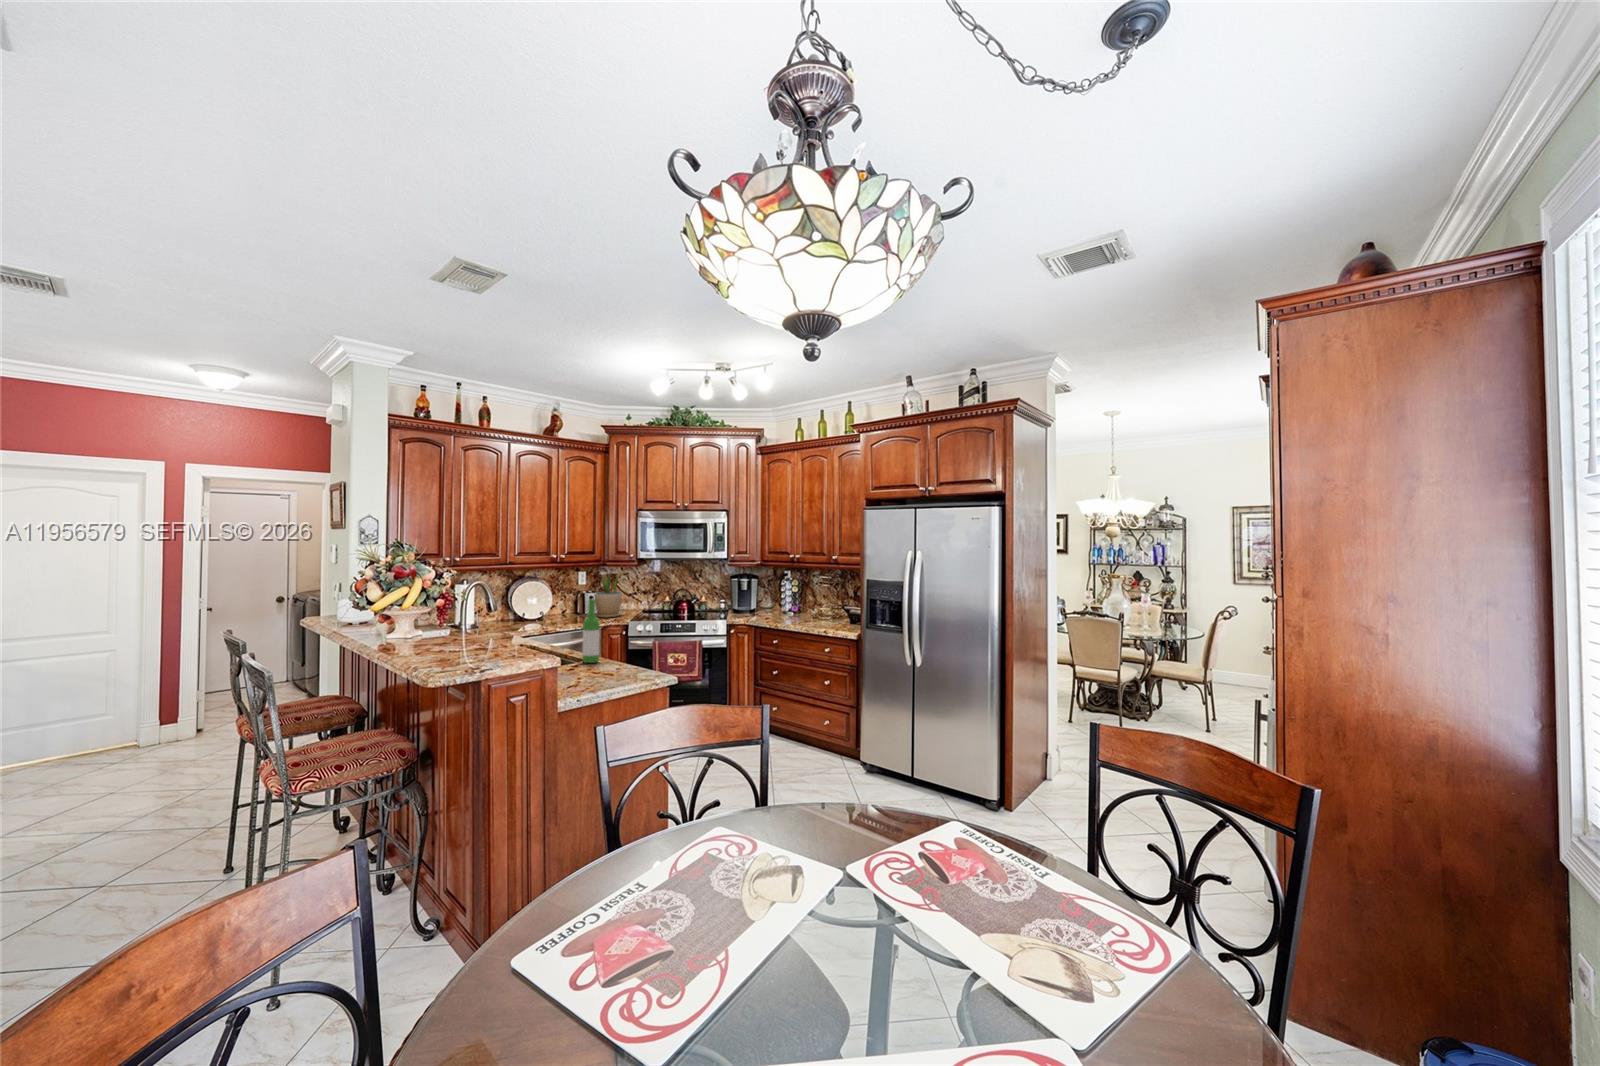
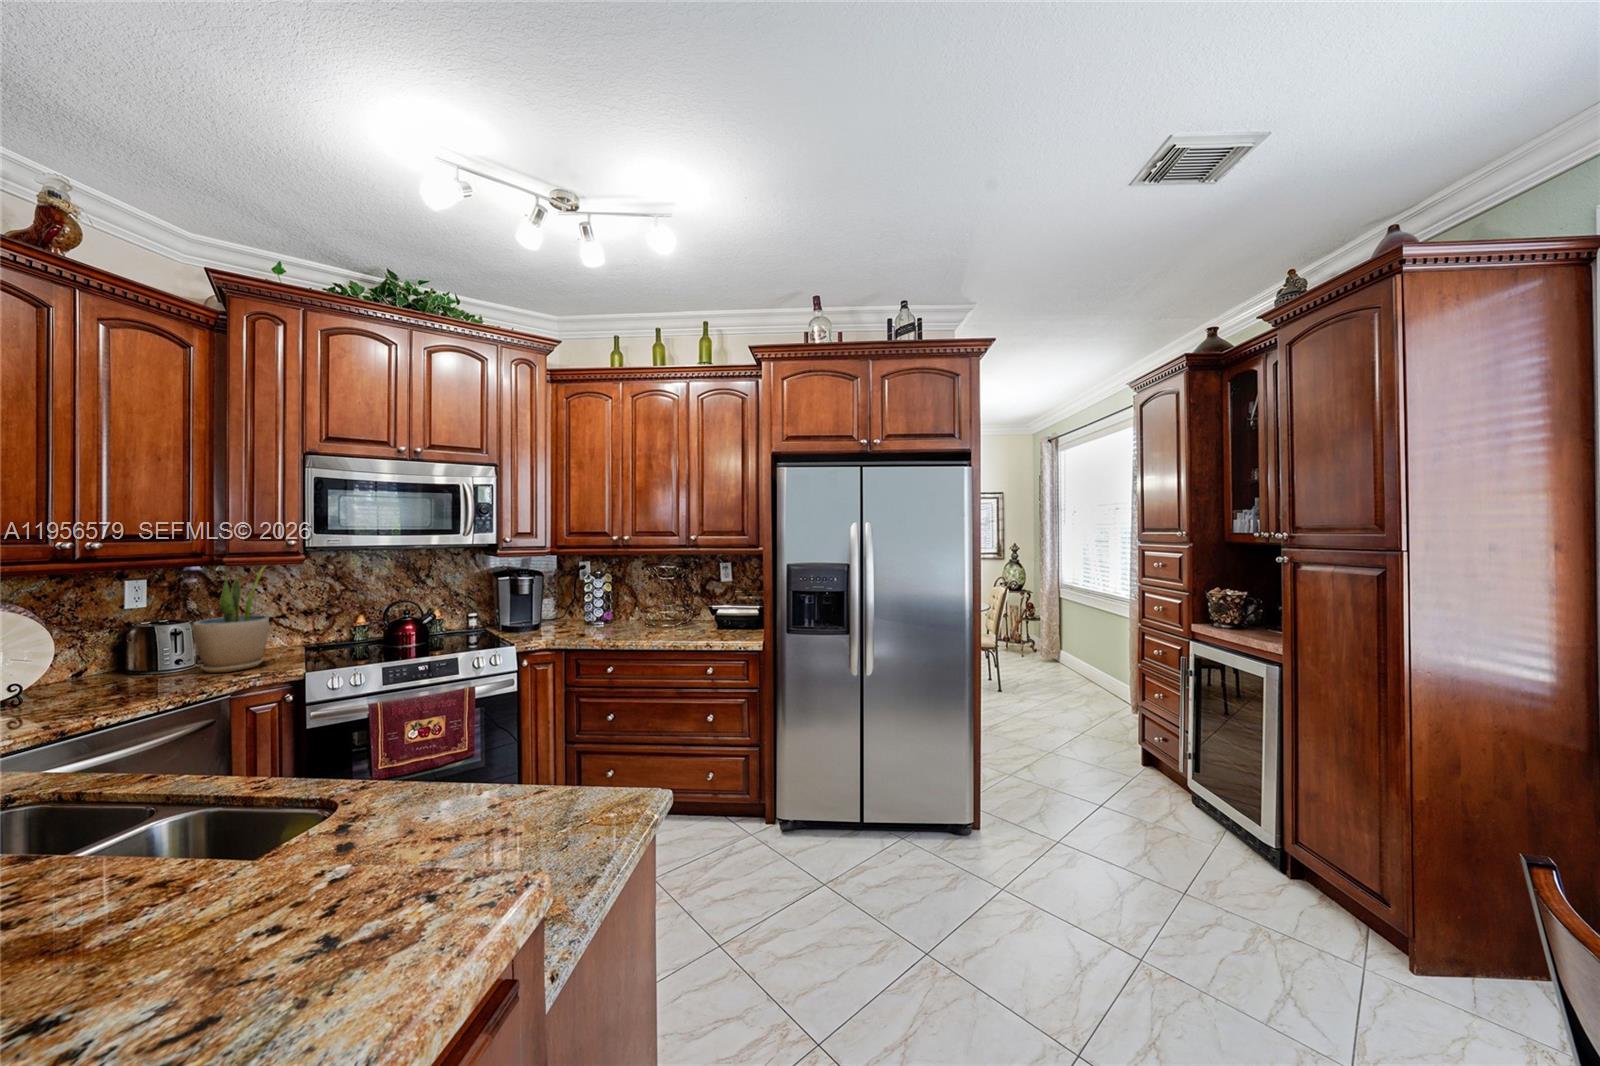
wine bottle: present [582,599,600,663] -> none [445,644,499,839]

